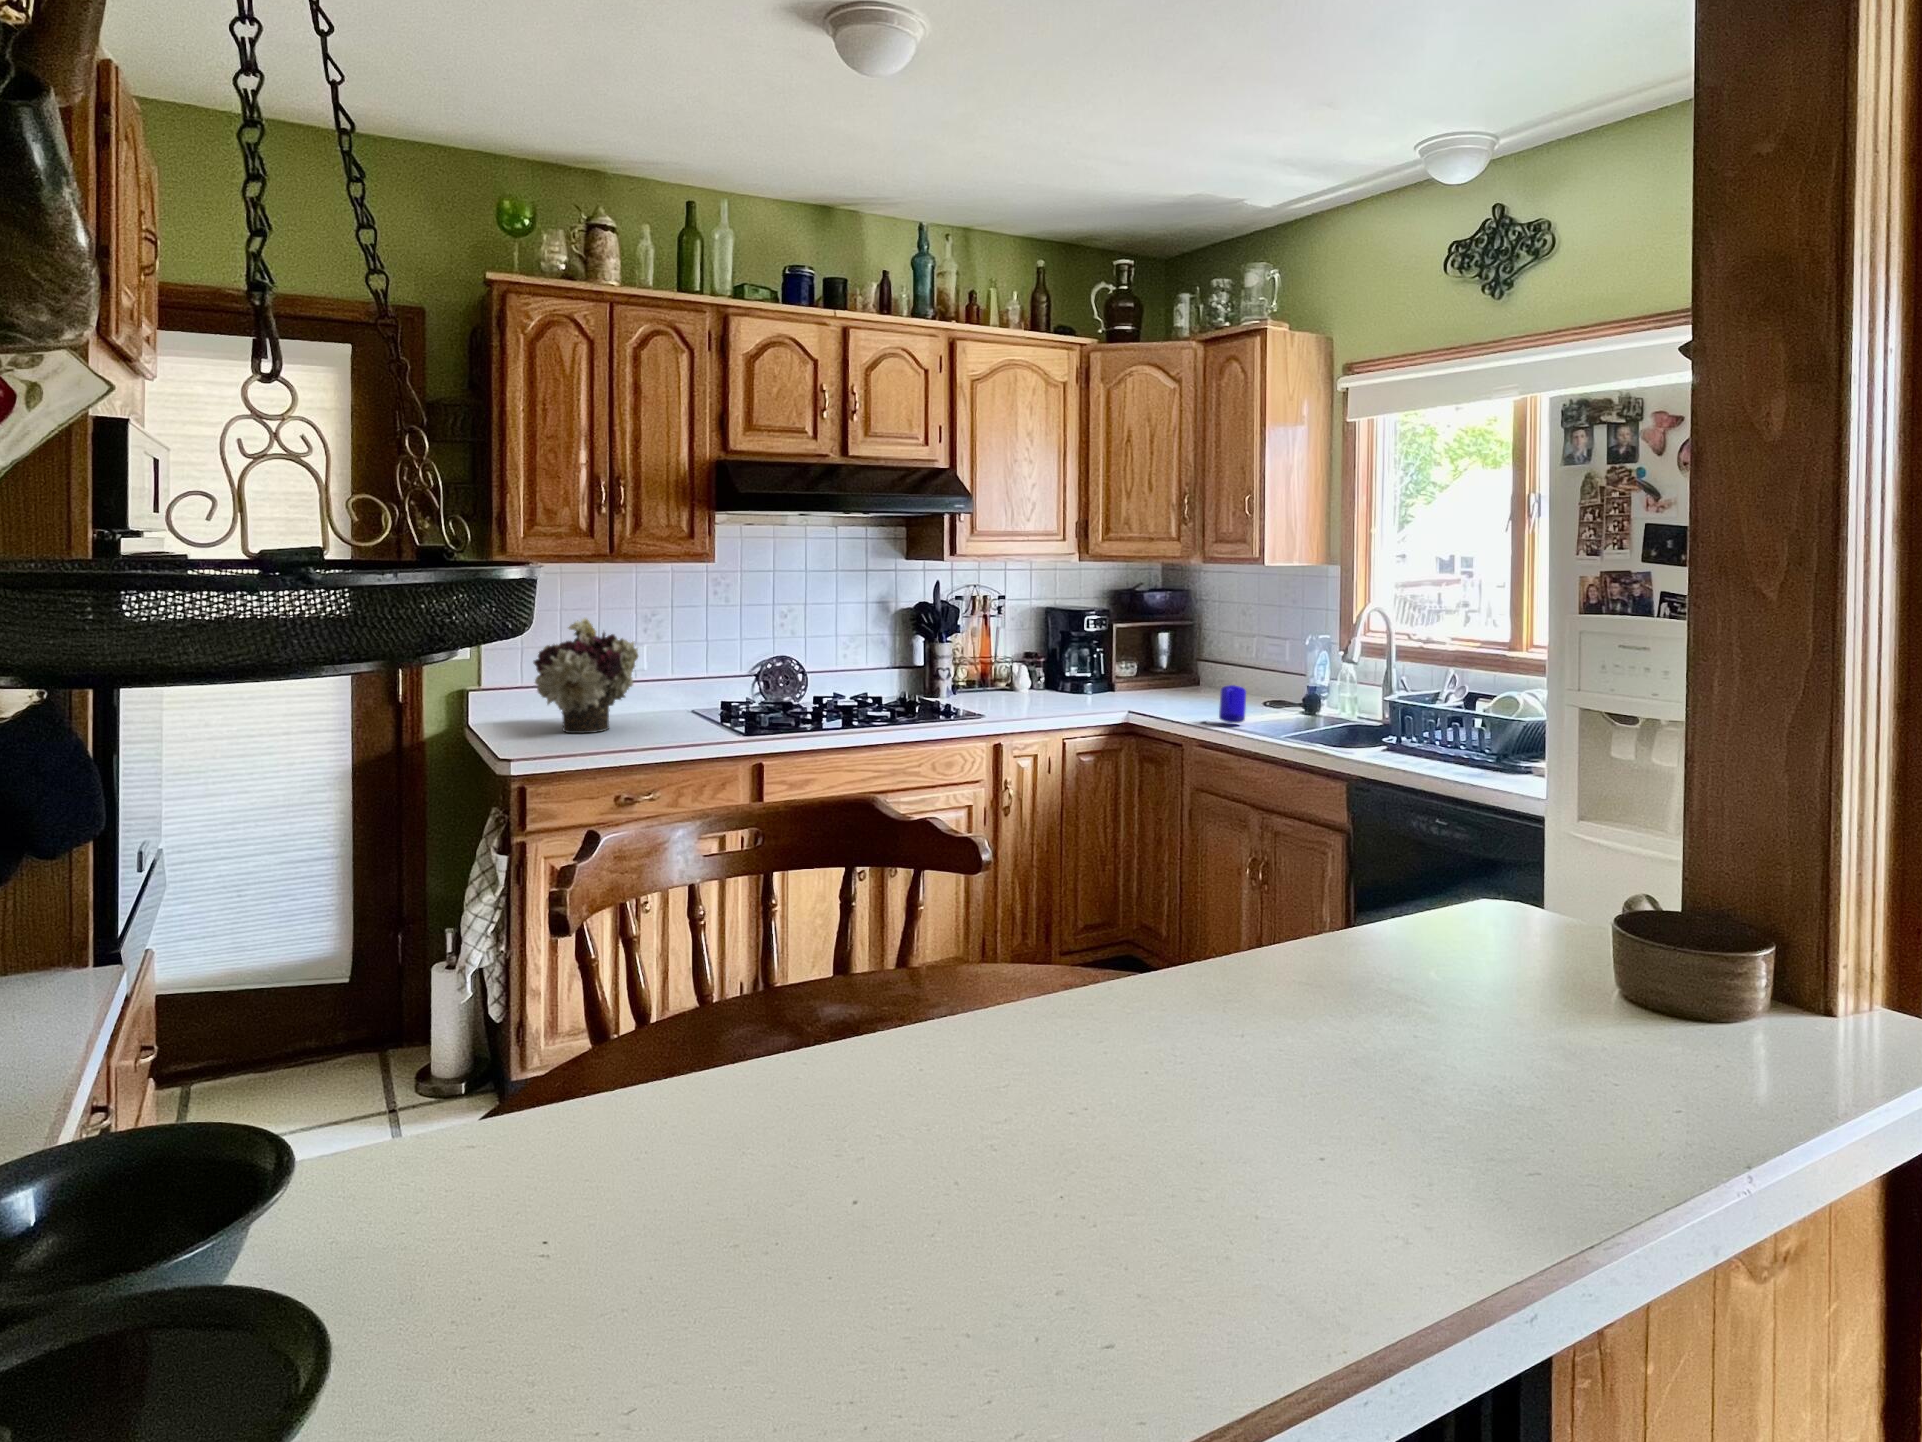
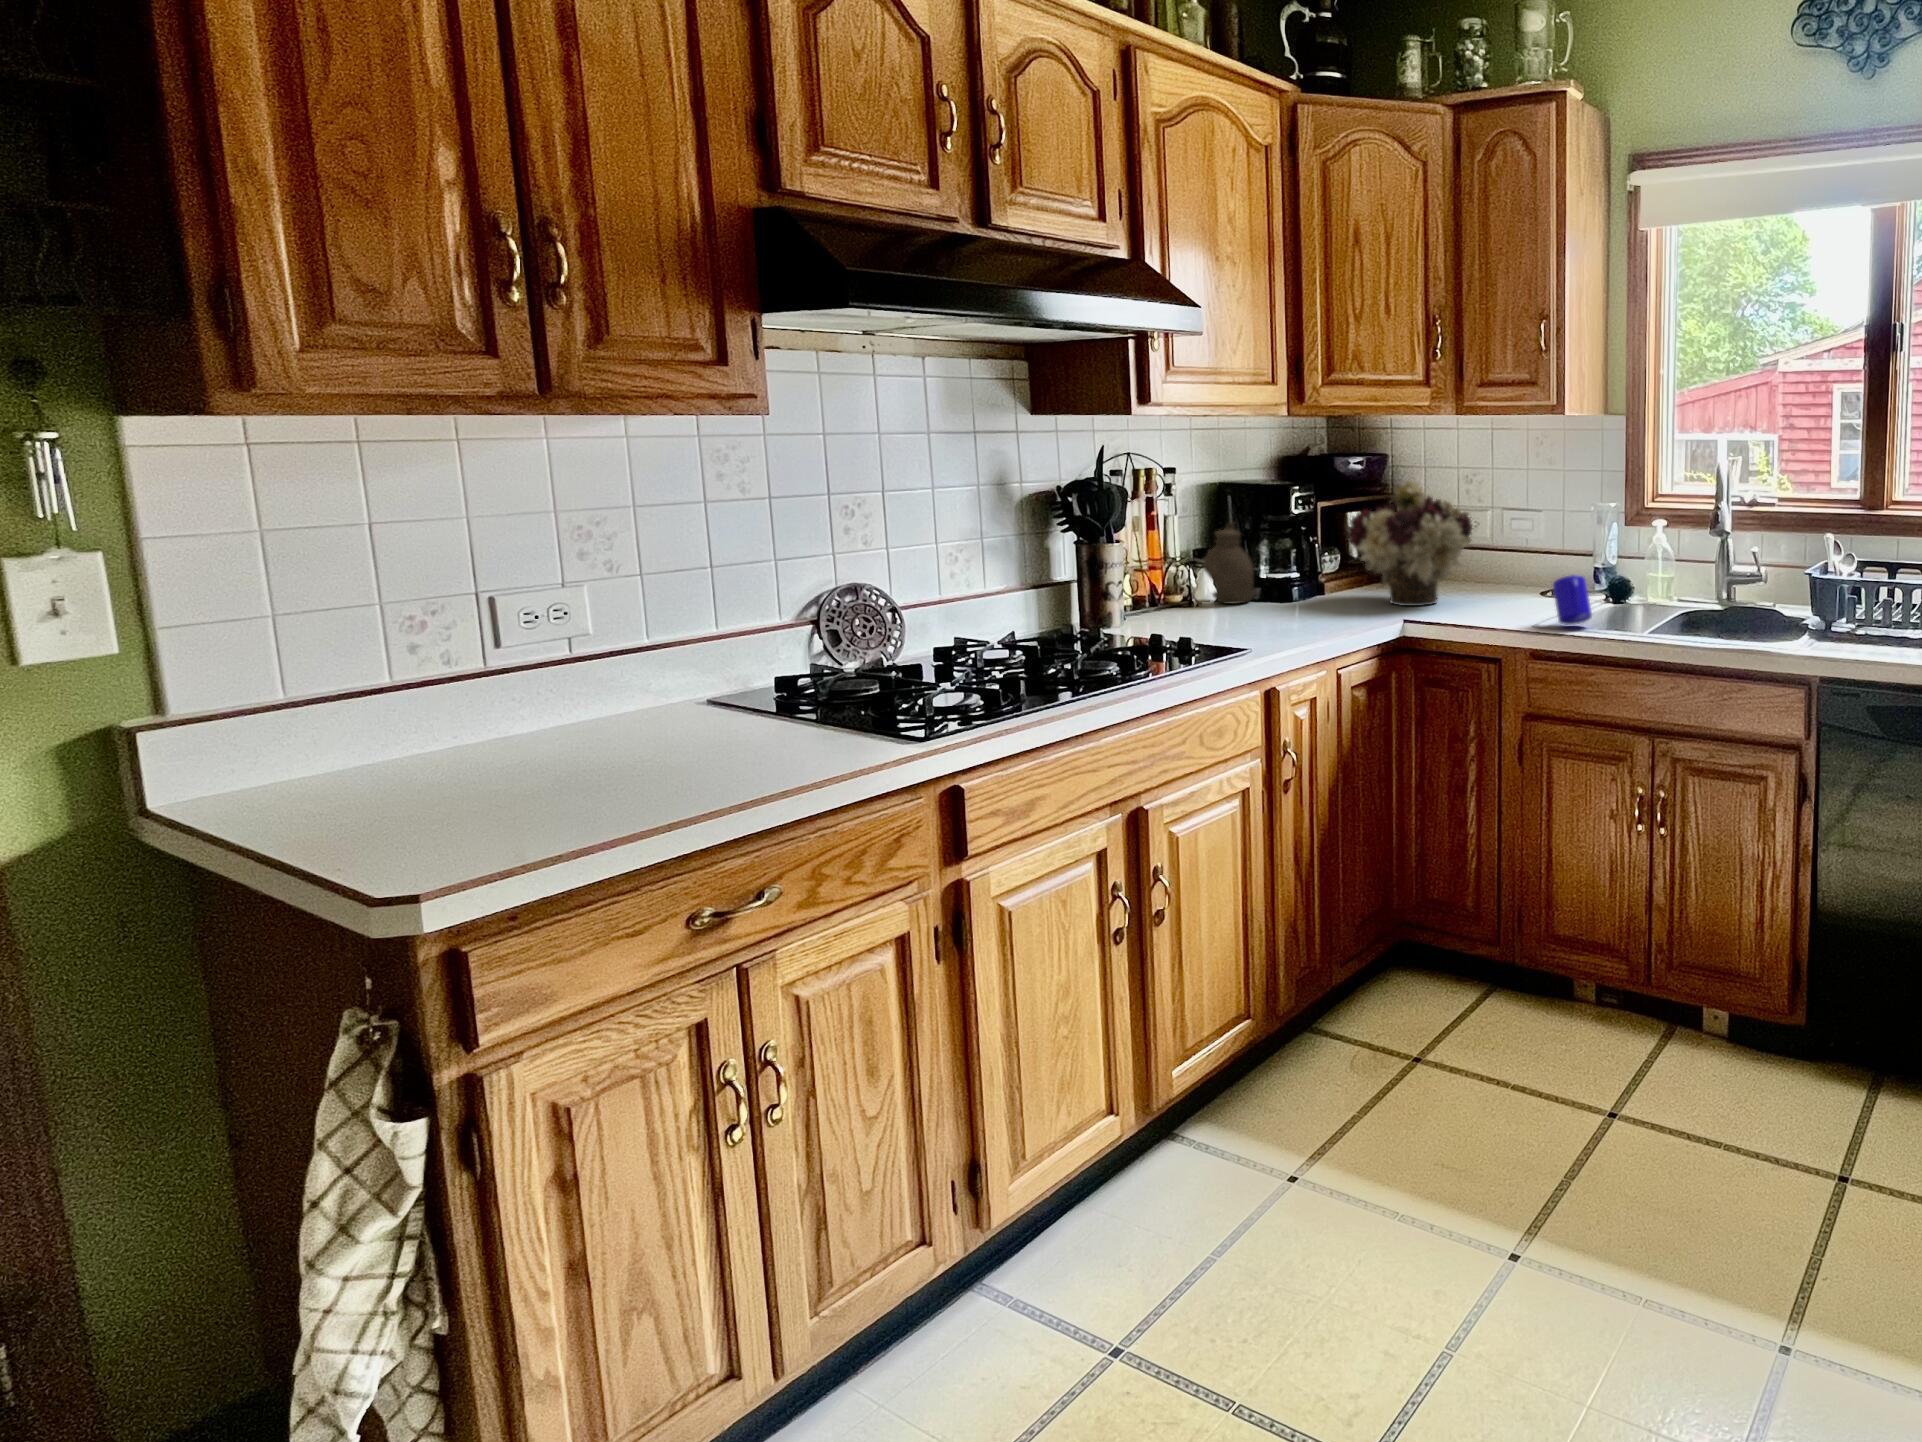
flower arrangement: present [533,618,638,733] -> present [1347,481,1472,606]
jar: none [1027,634,1069,691] -> present [1203,522,1257,604]

